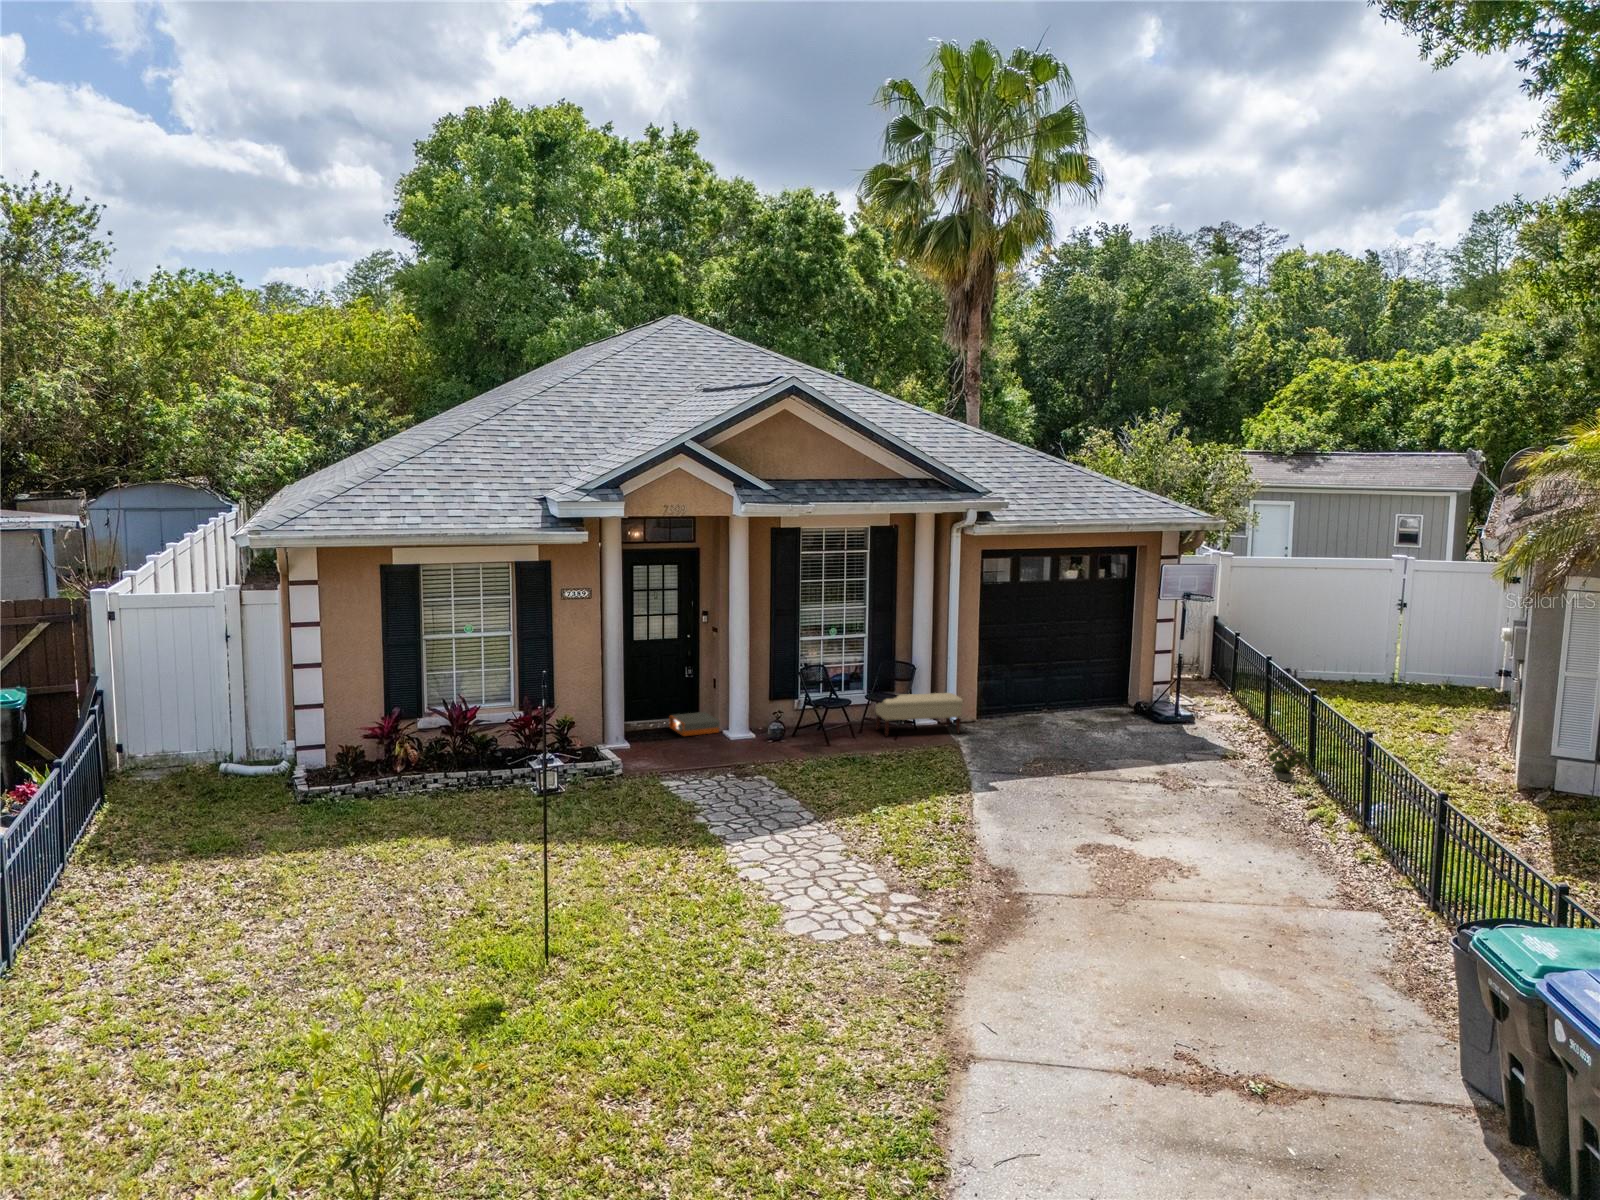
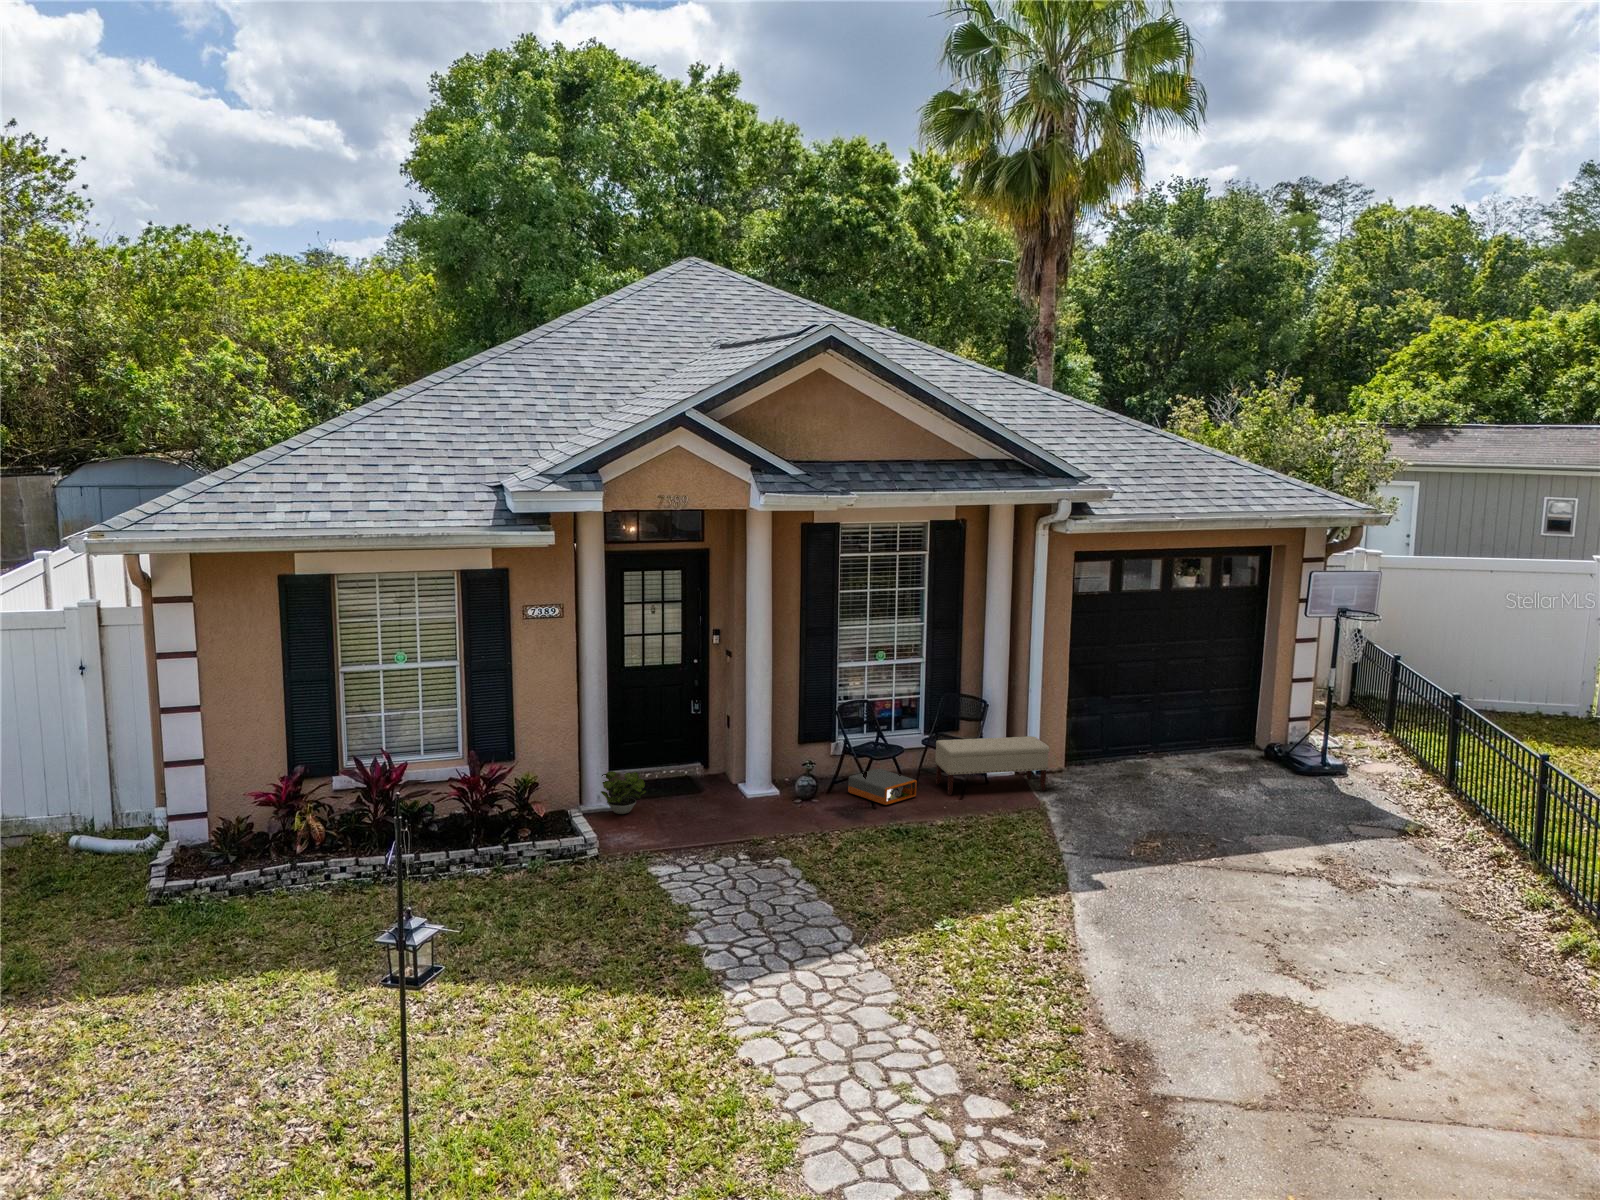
storage box: present [669,712,720,736] -> present [848,769,917,805]
potted plant: present [1264,745,1307,781] -> present [601,771,646,814]

